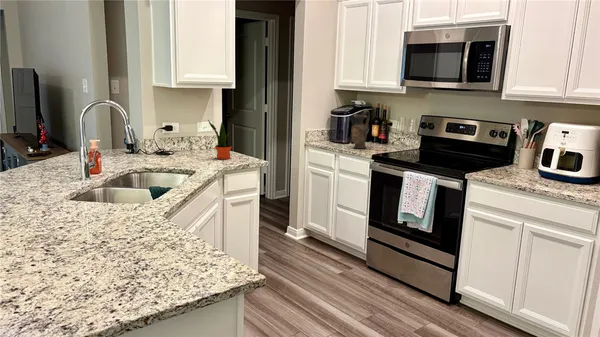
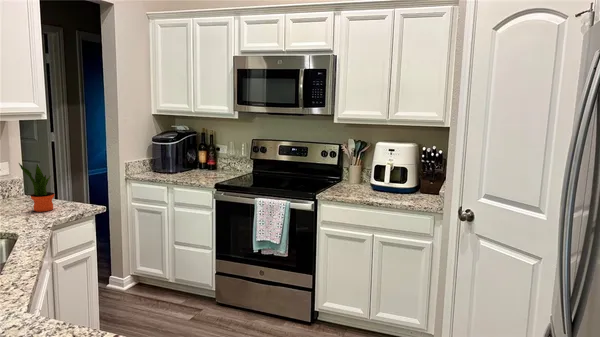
ceramic pitcher: present [351,110,370,148] -> none [183,137,201,178]

